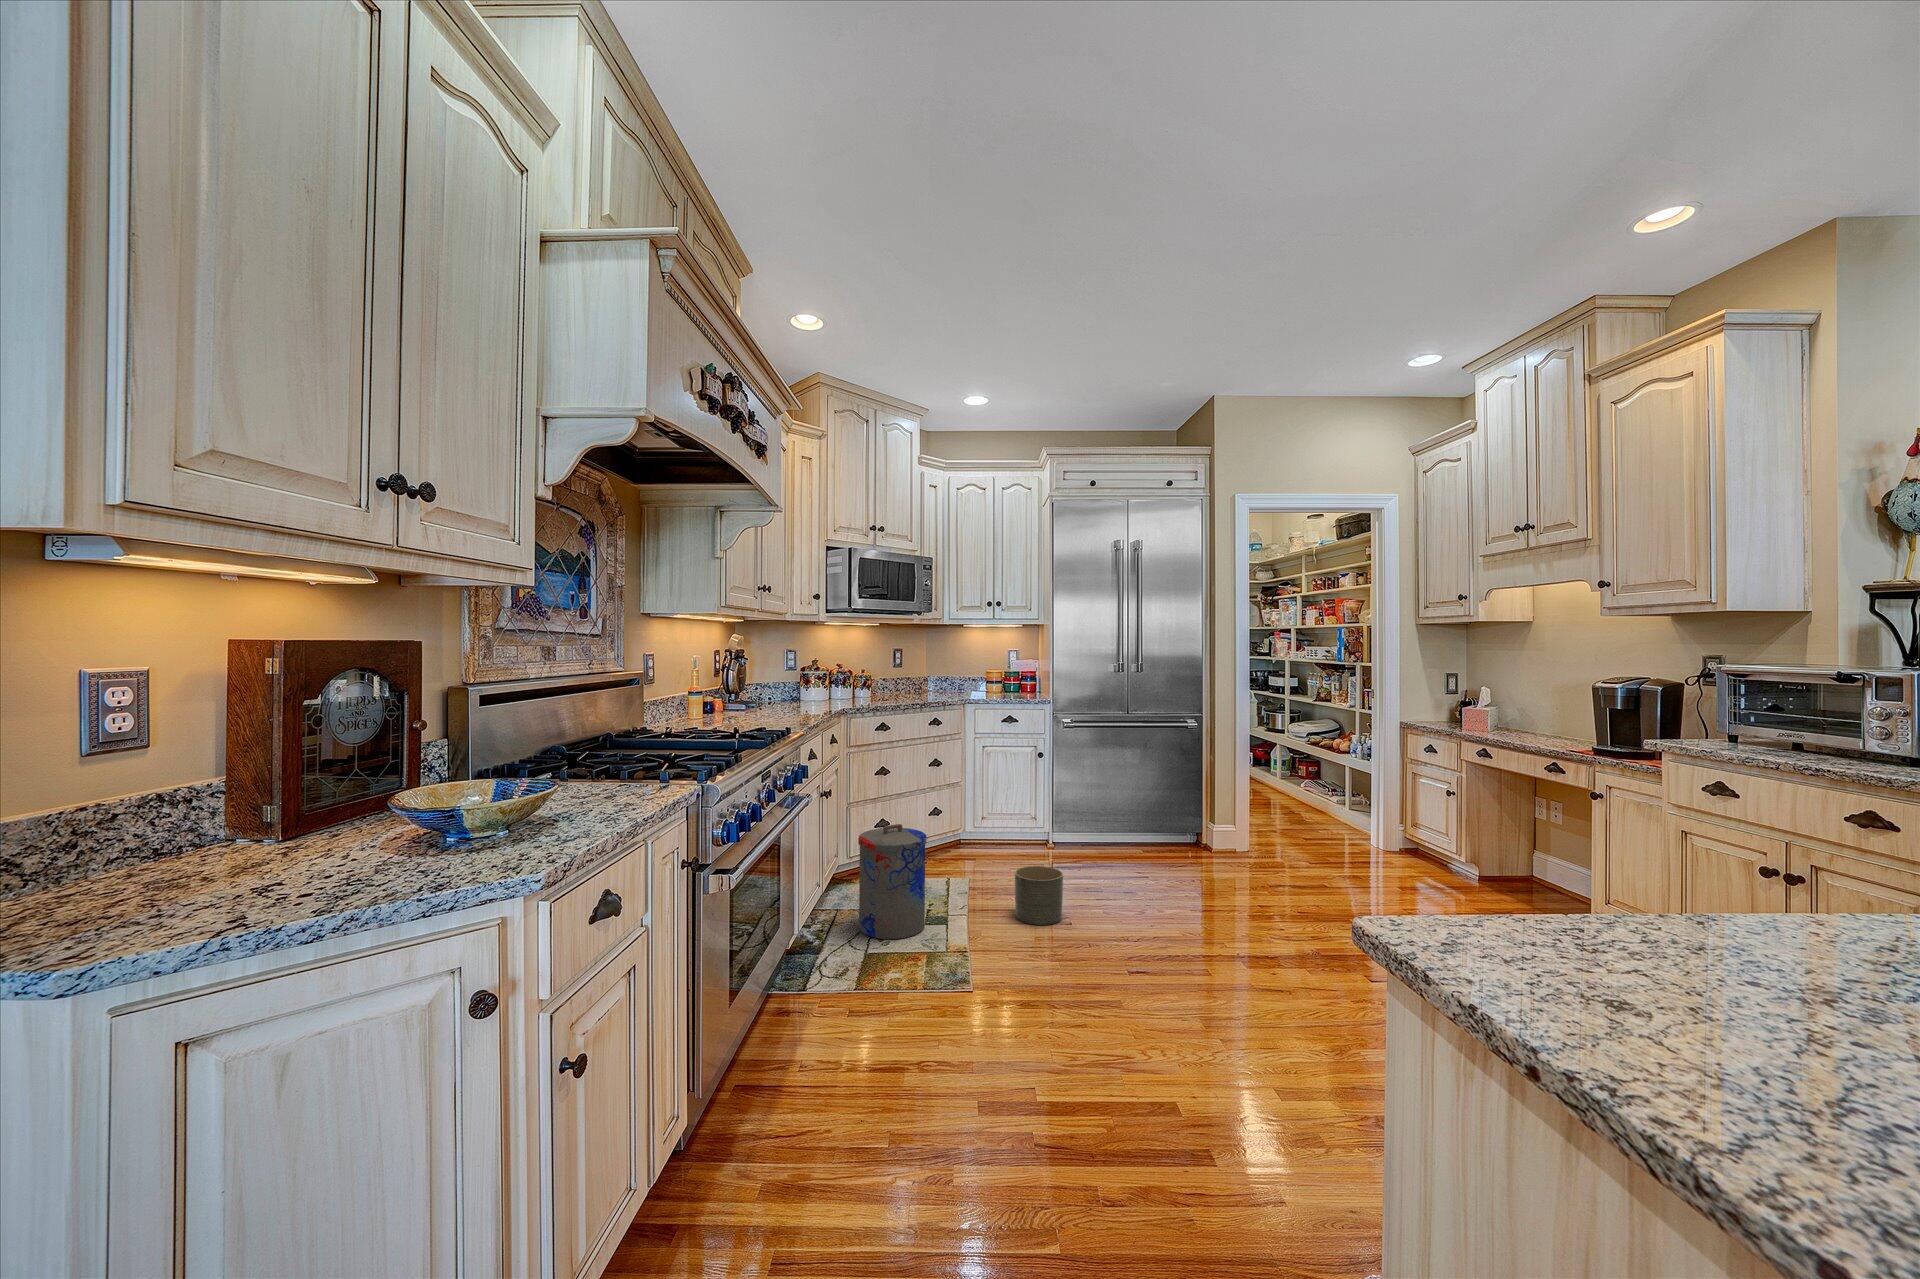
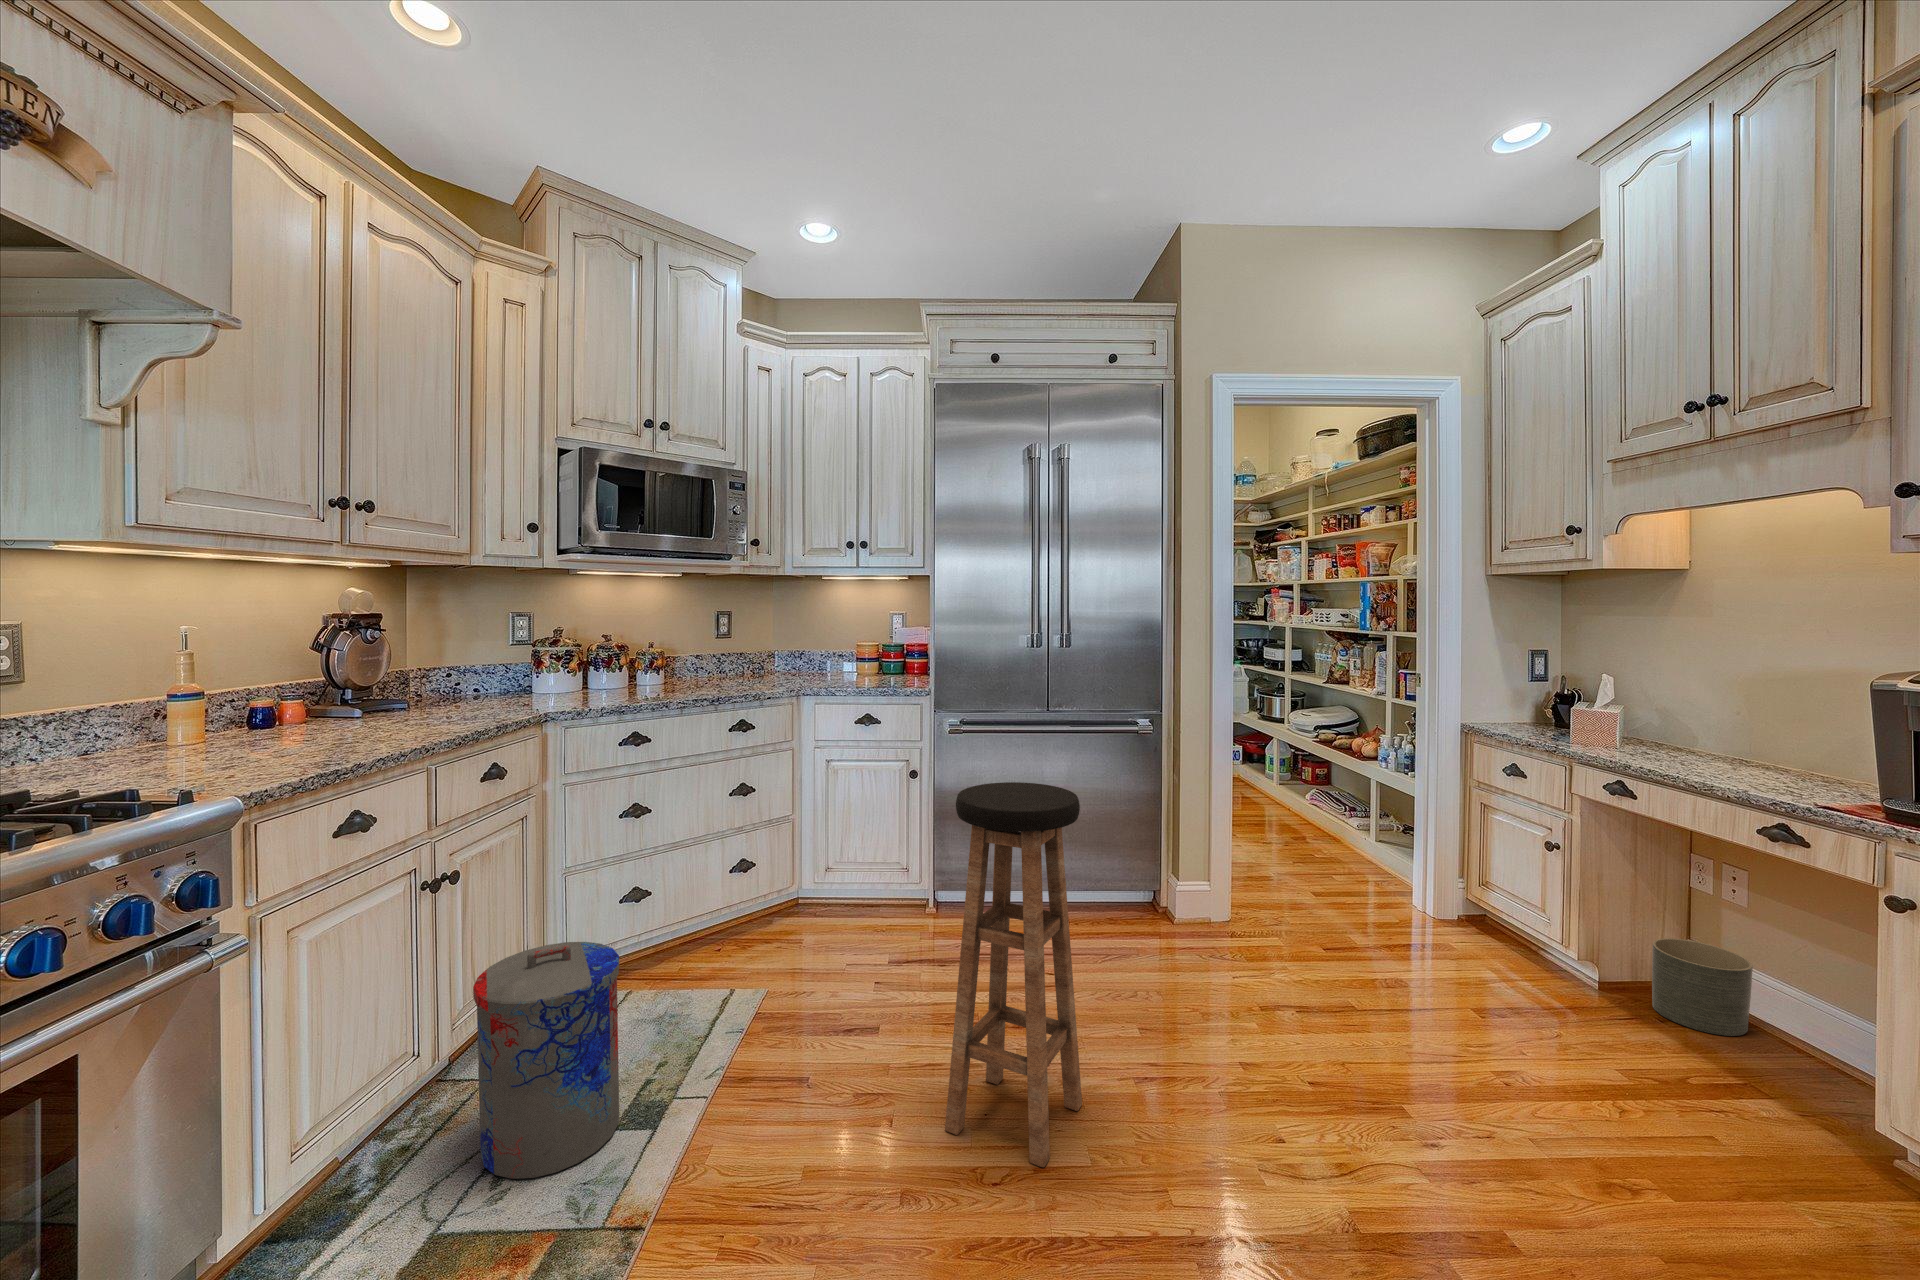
bar stool: none [1102,742,1174,939] -> present [945,782,1082,1167]
planter: present [1015,866,1063,925] -> present [1652,938,1753,1036]

